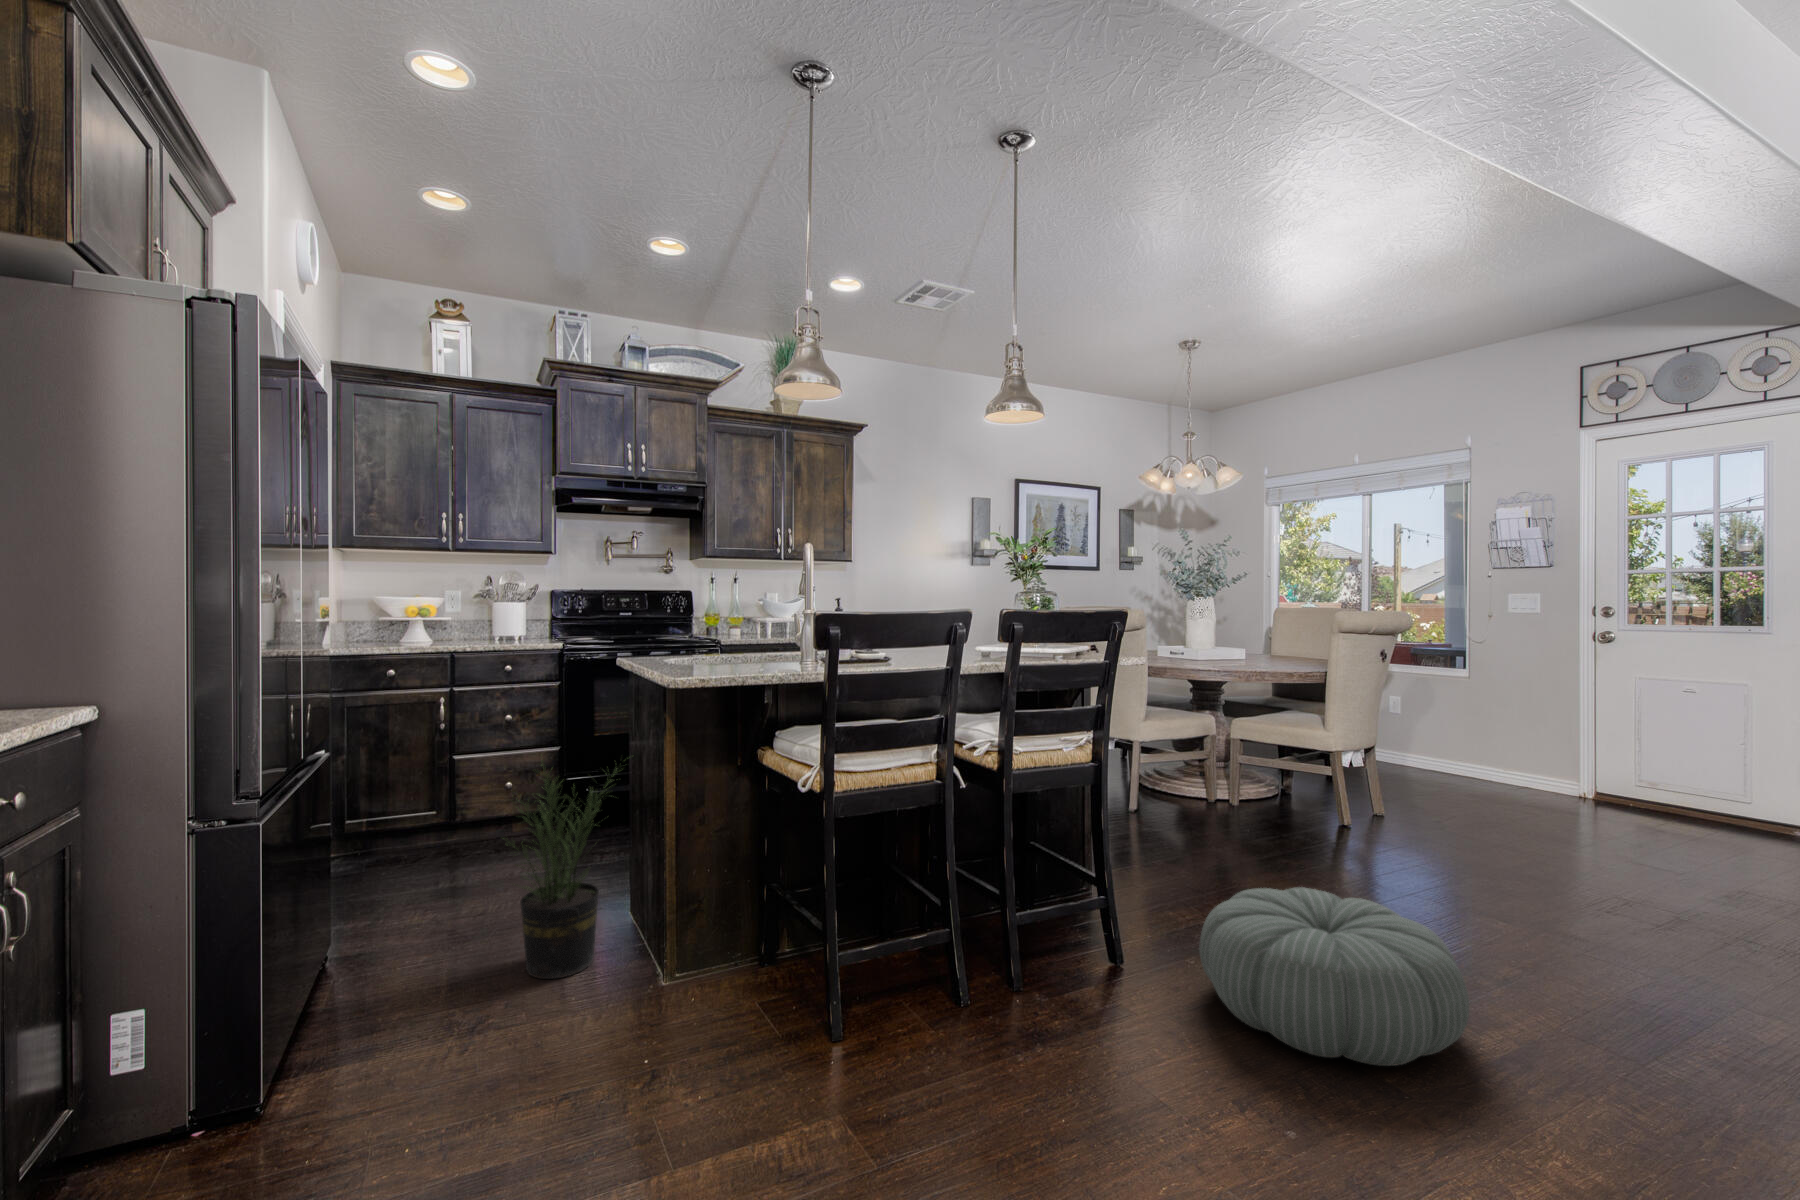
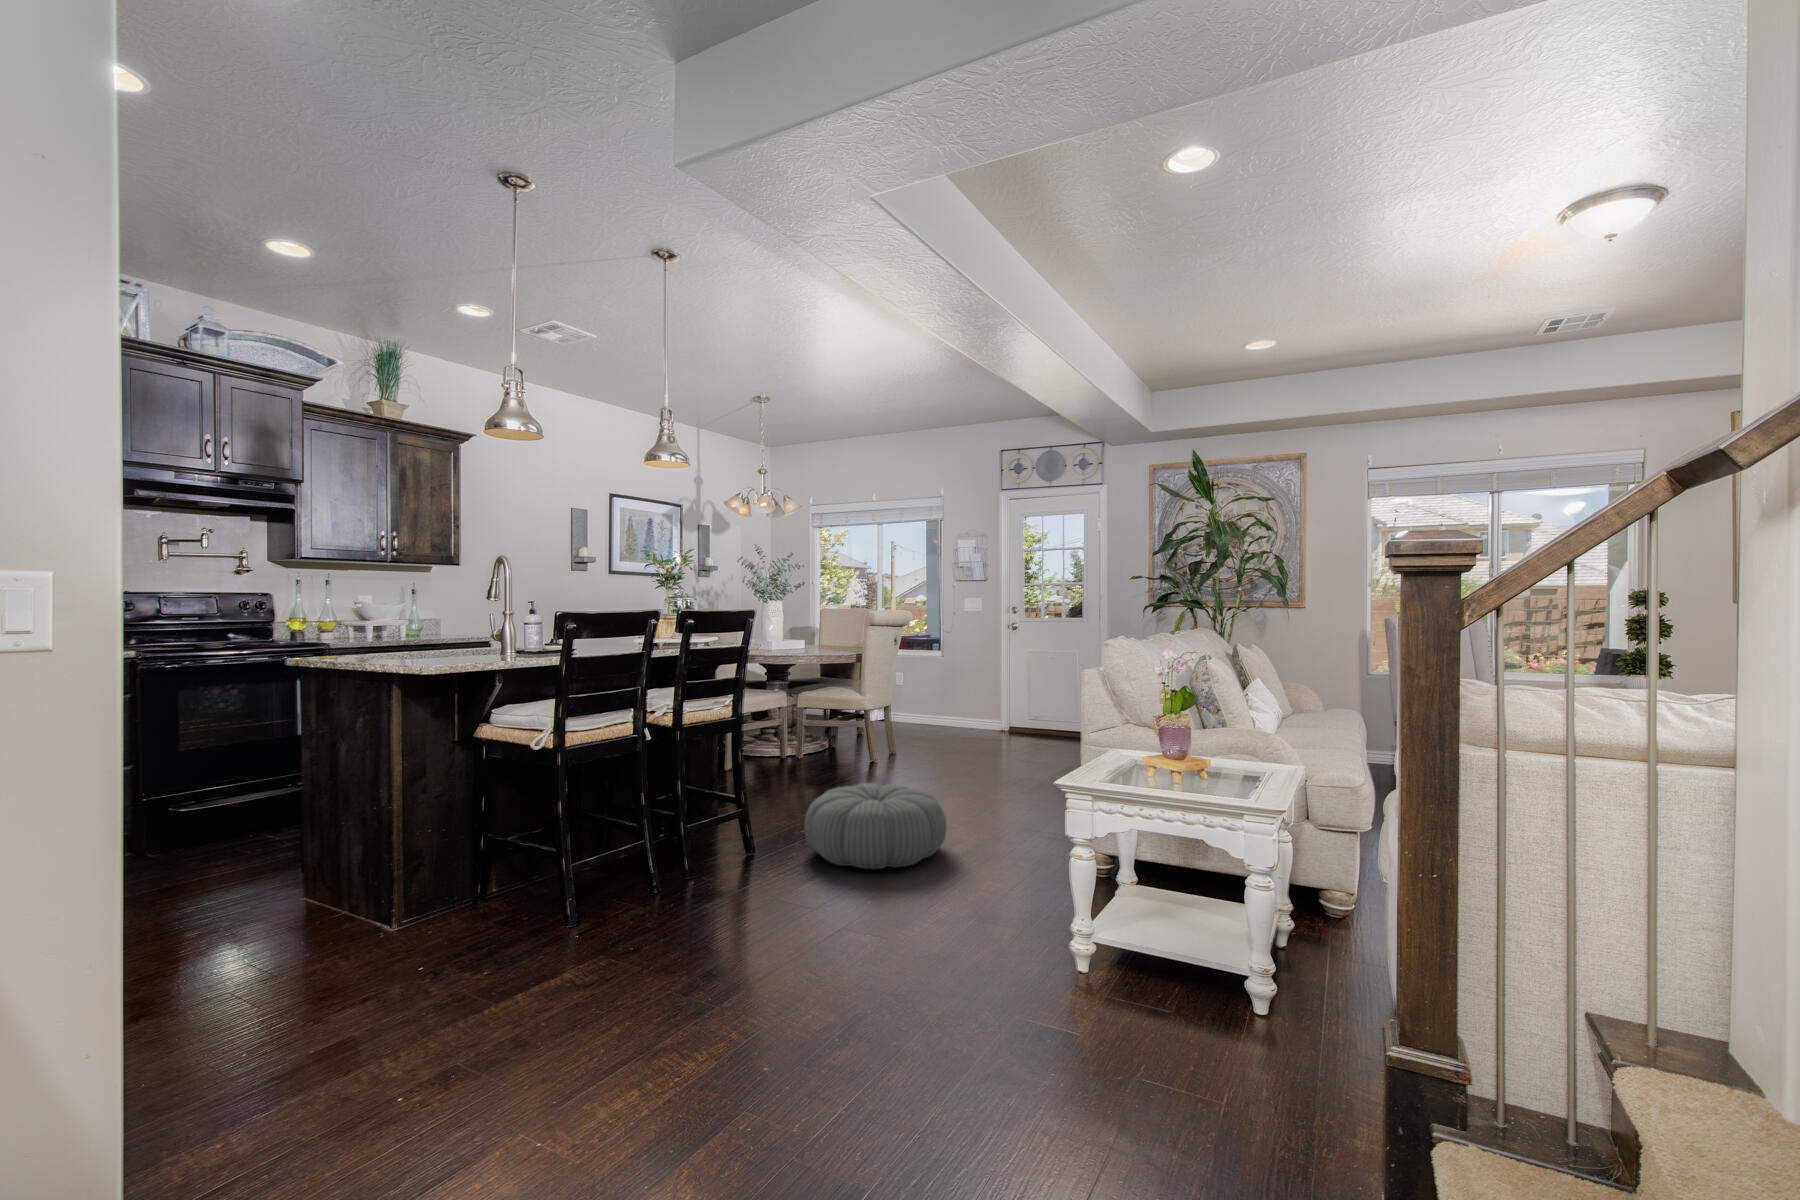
potted plant: present [503,757,630,979] -> none [200,745,333,957]

